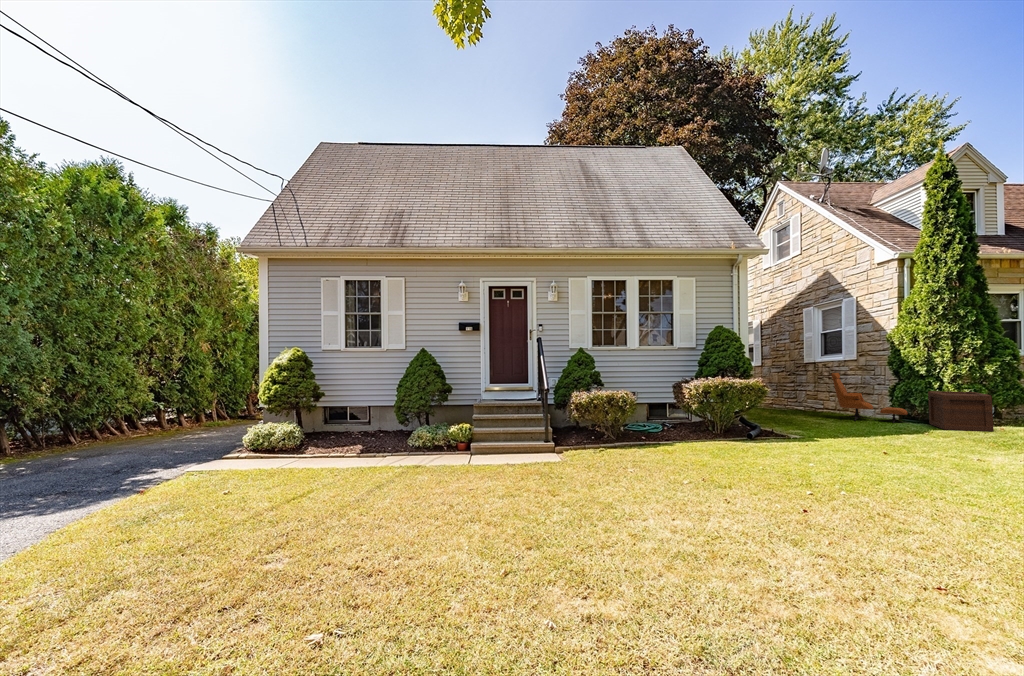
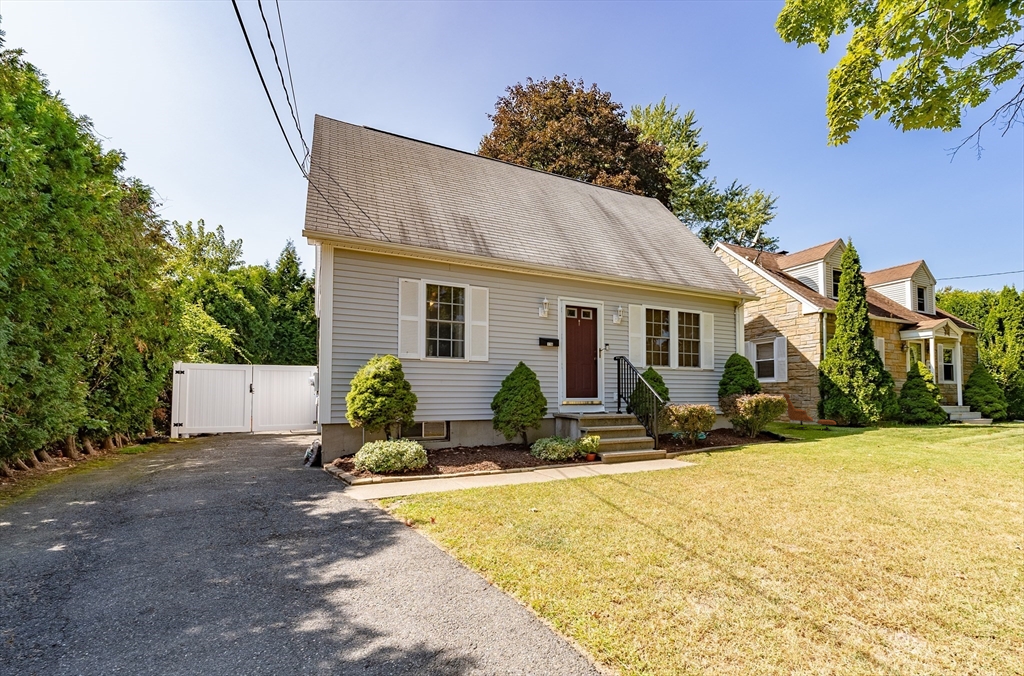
wooden crate: present [928,391,994,432] -> none [850,407,895,435]

